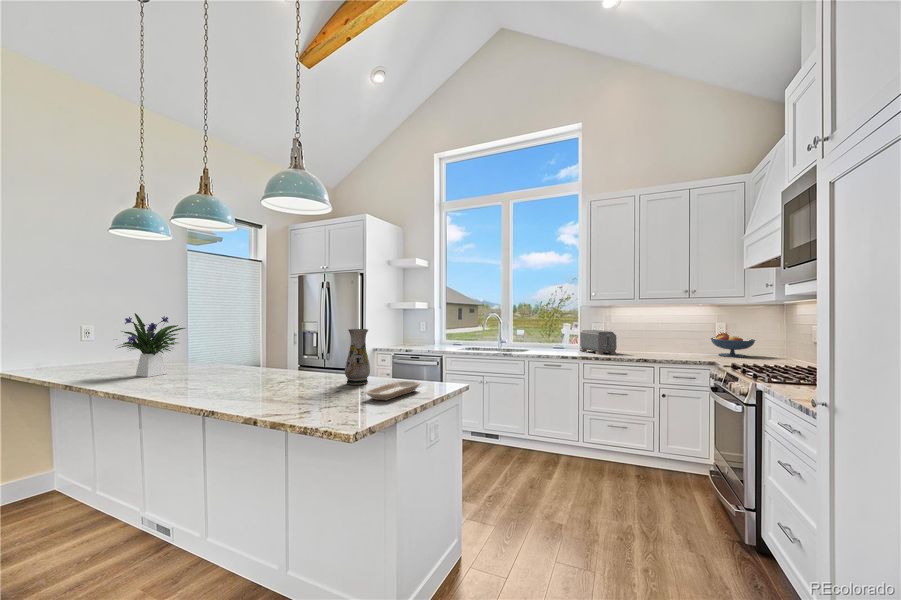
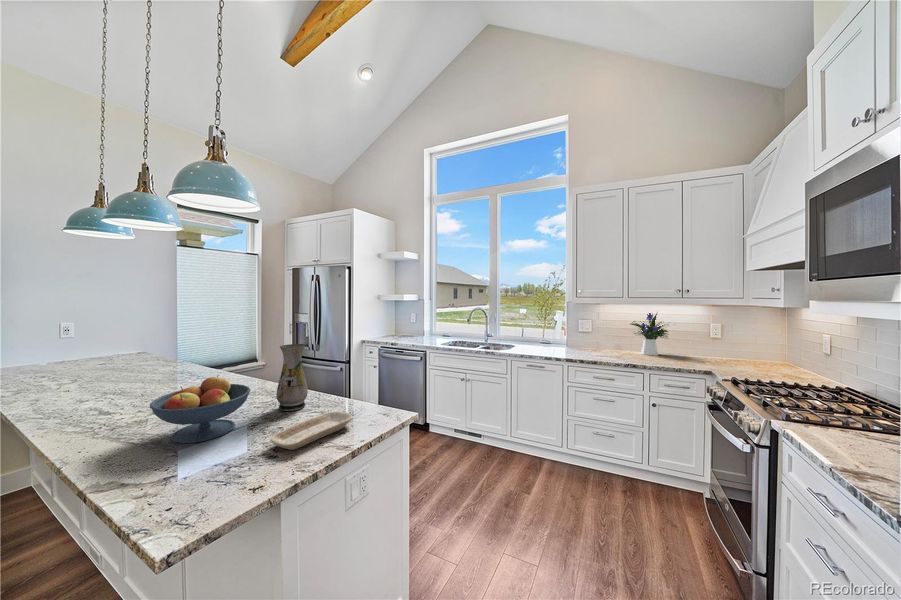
flower arrangement: present [119,313,185,377] -> present [631,313,668,356]
toaster: present [580,330,617,354] -> none [564,328,603,356]
fruit bowl: present [711,332,755,357] -> present [150,375,250,443]

